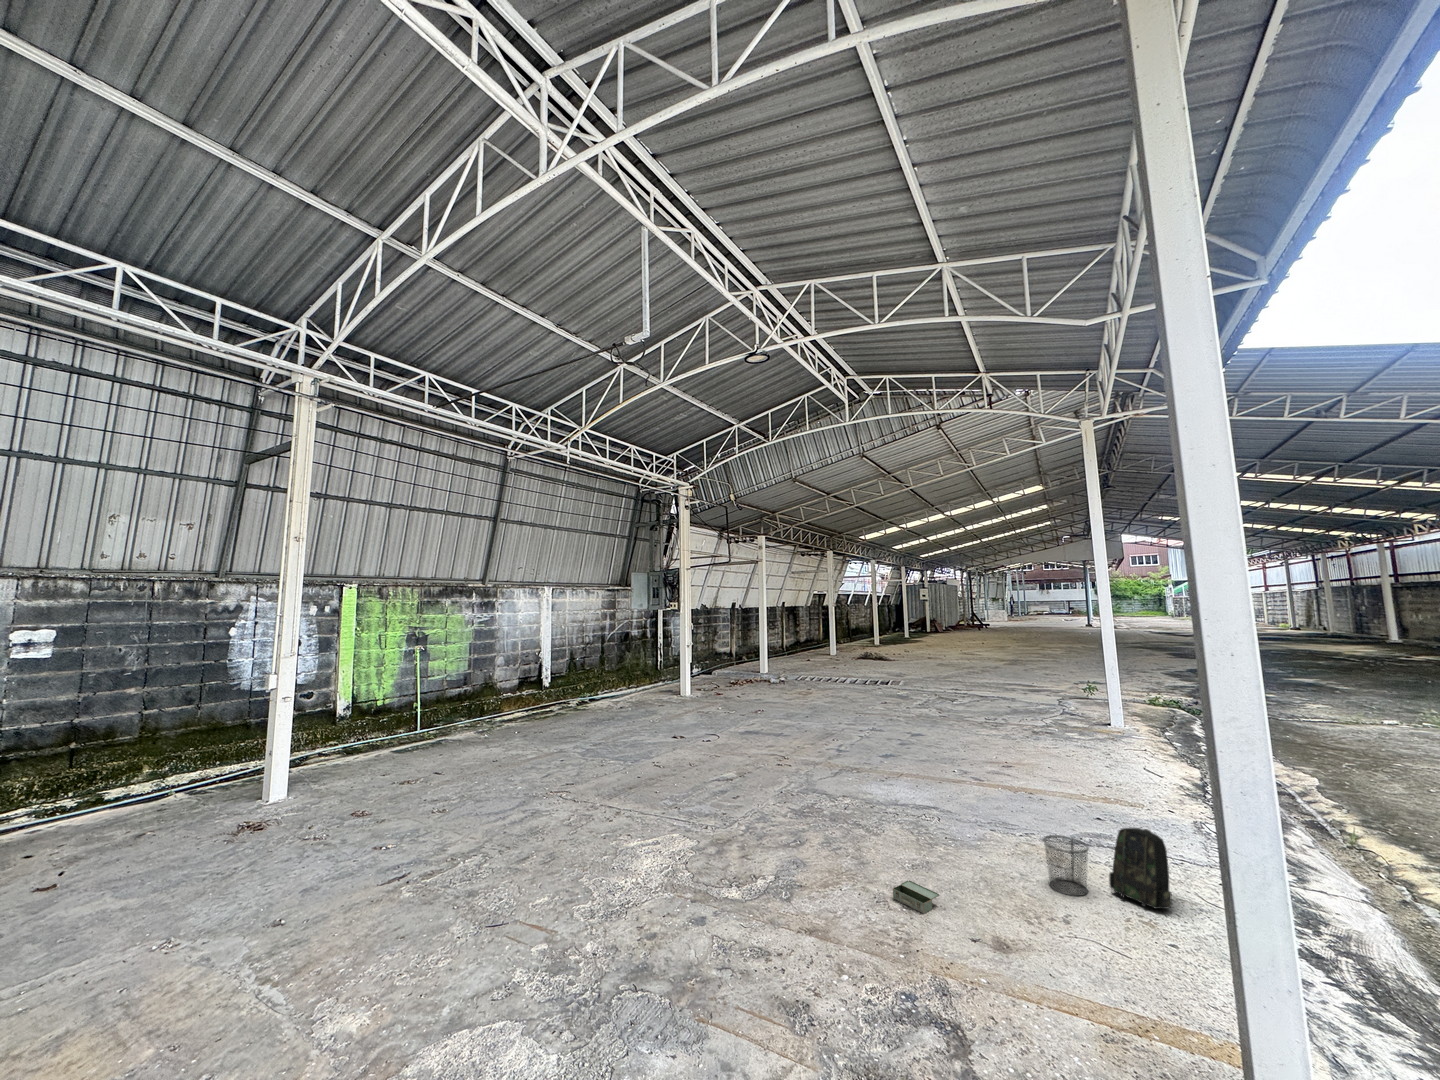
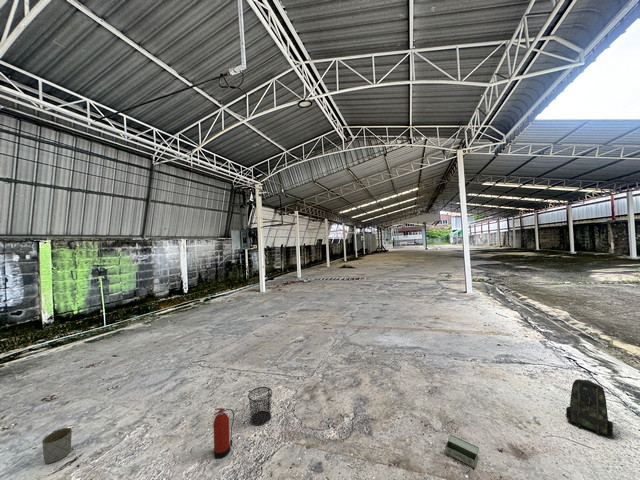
fire extinguisher: none [591,807,617,872] -> present [213,408,234,459]
planter: none [398,821,426,857] -> present [42,428,72,464]
trash can: present [1043,835,1089,896] -> present [248,387,272,426]

